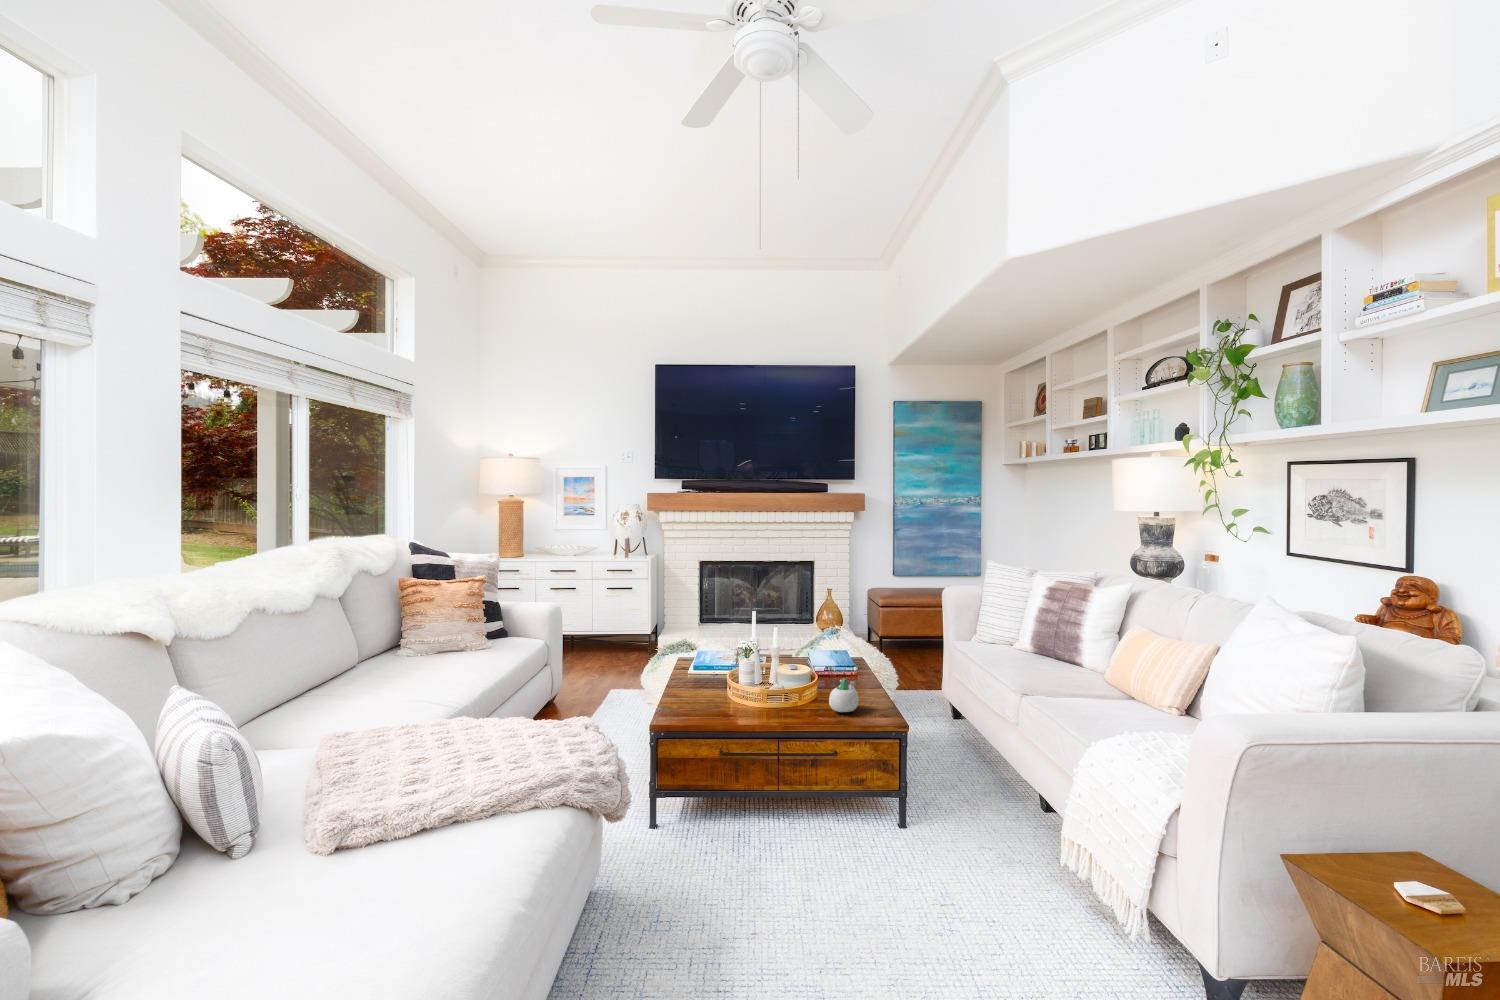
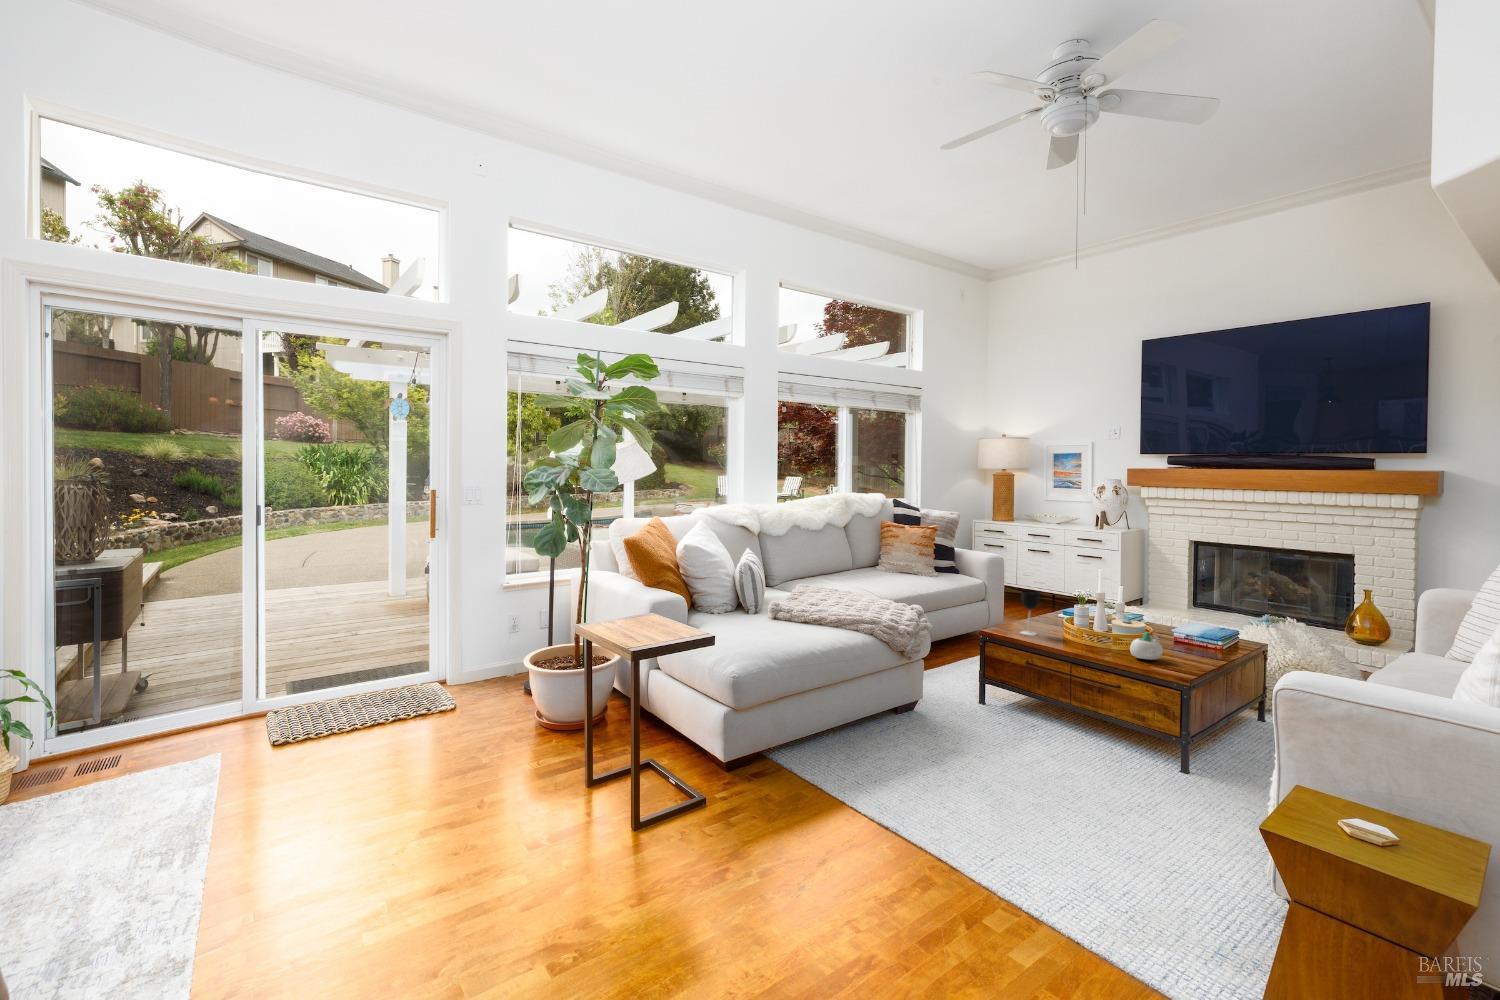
wine glass: none [686,651,710,715] -> present [1021,590,1040,636]

